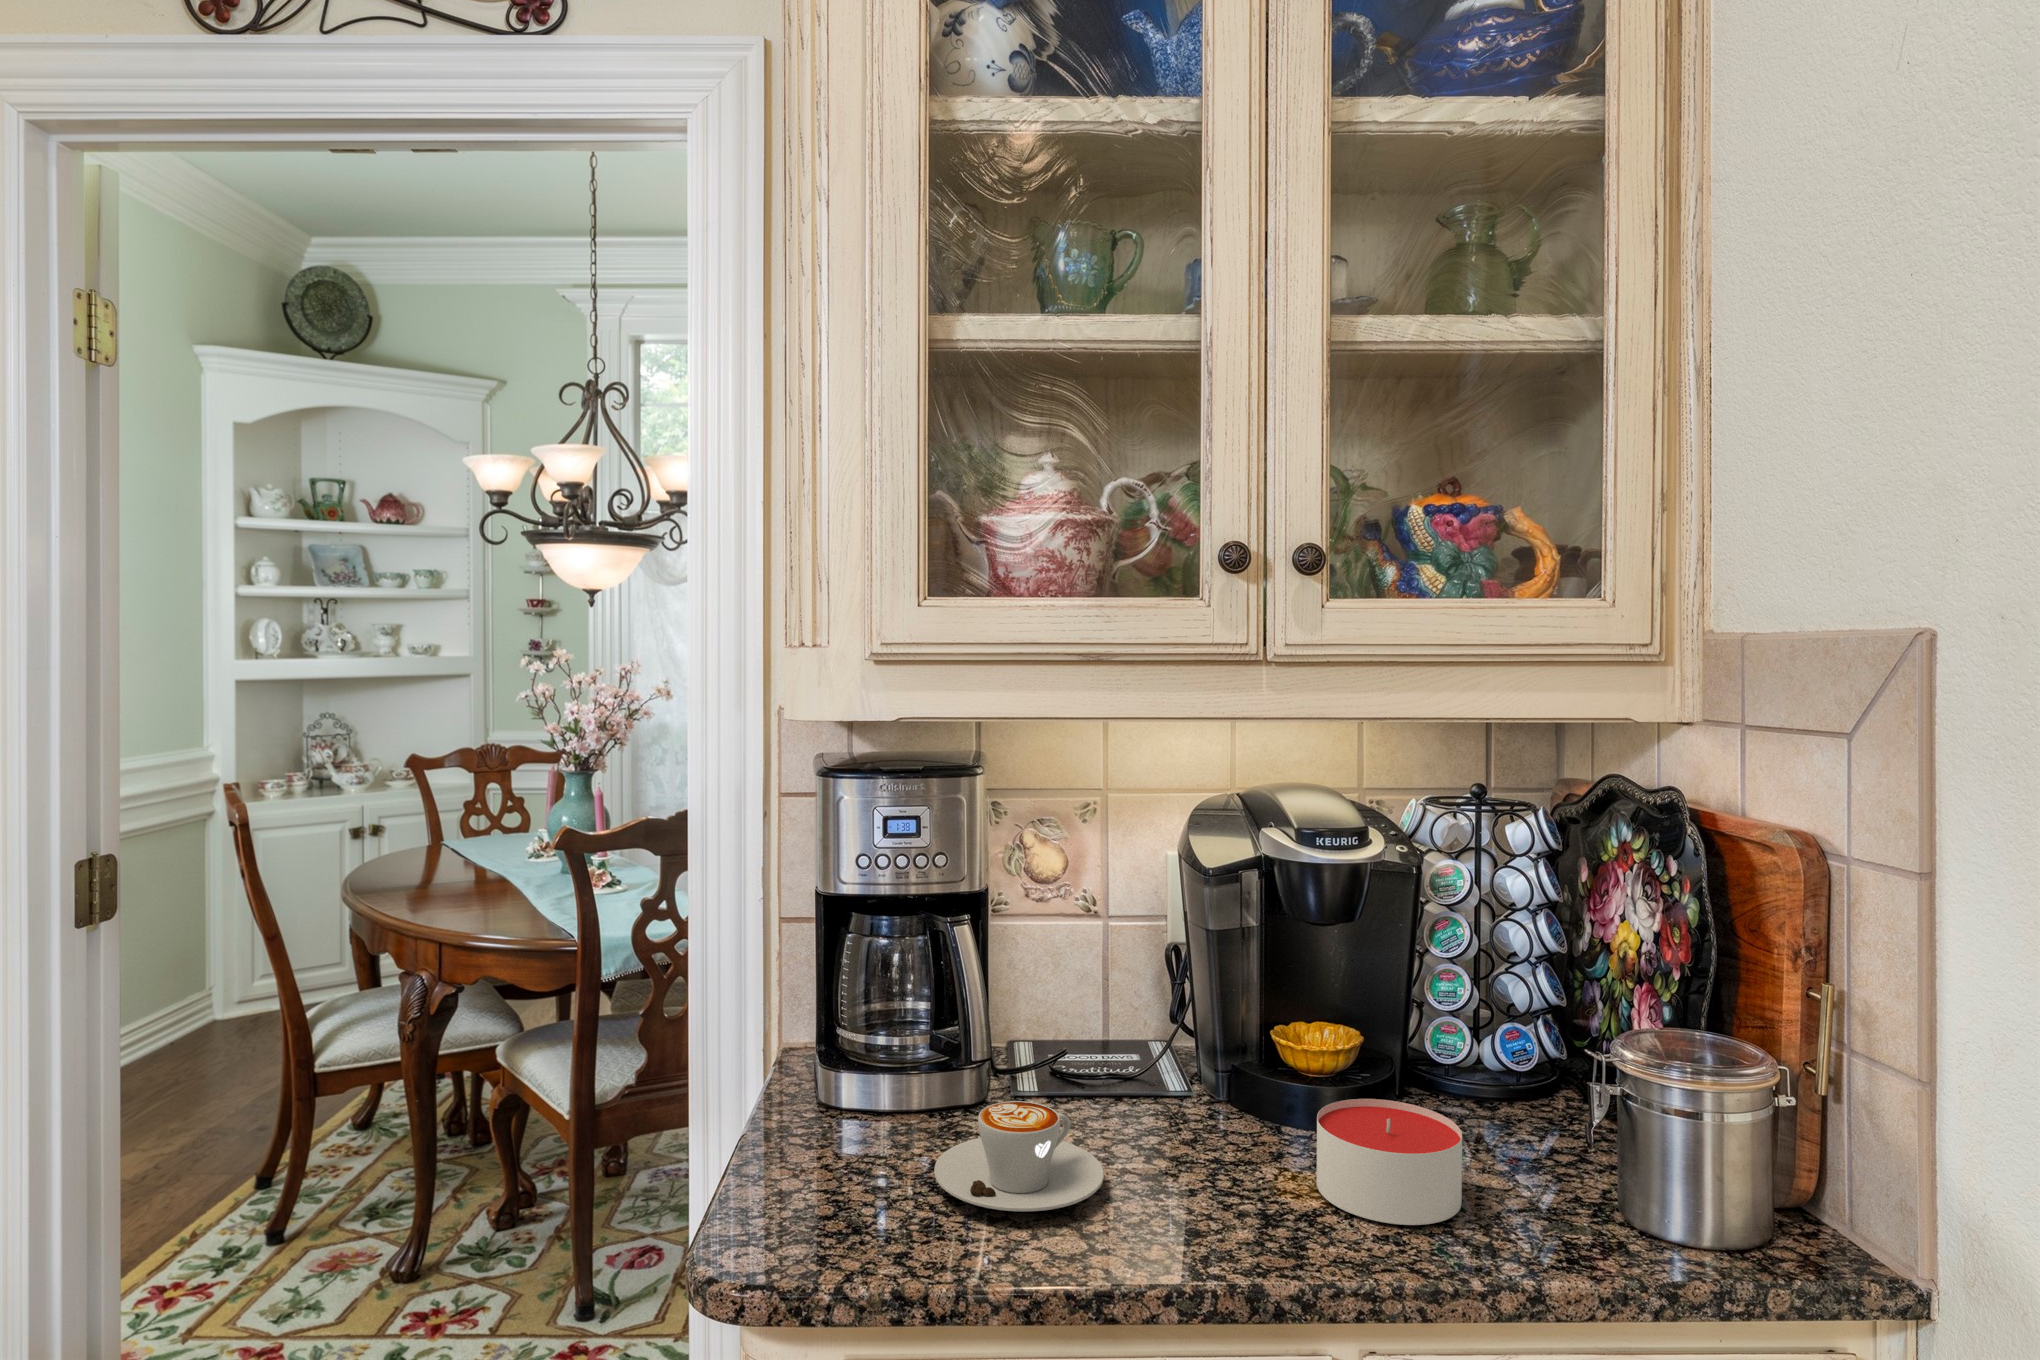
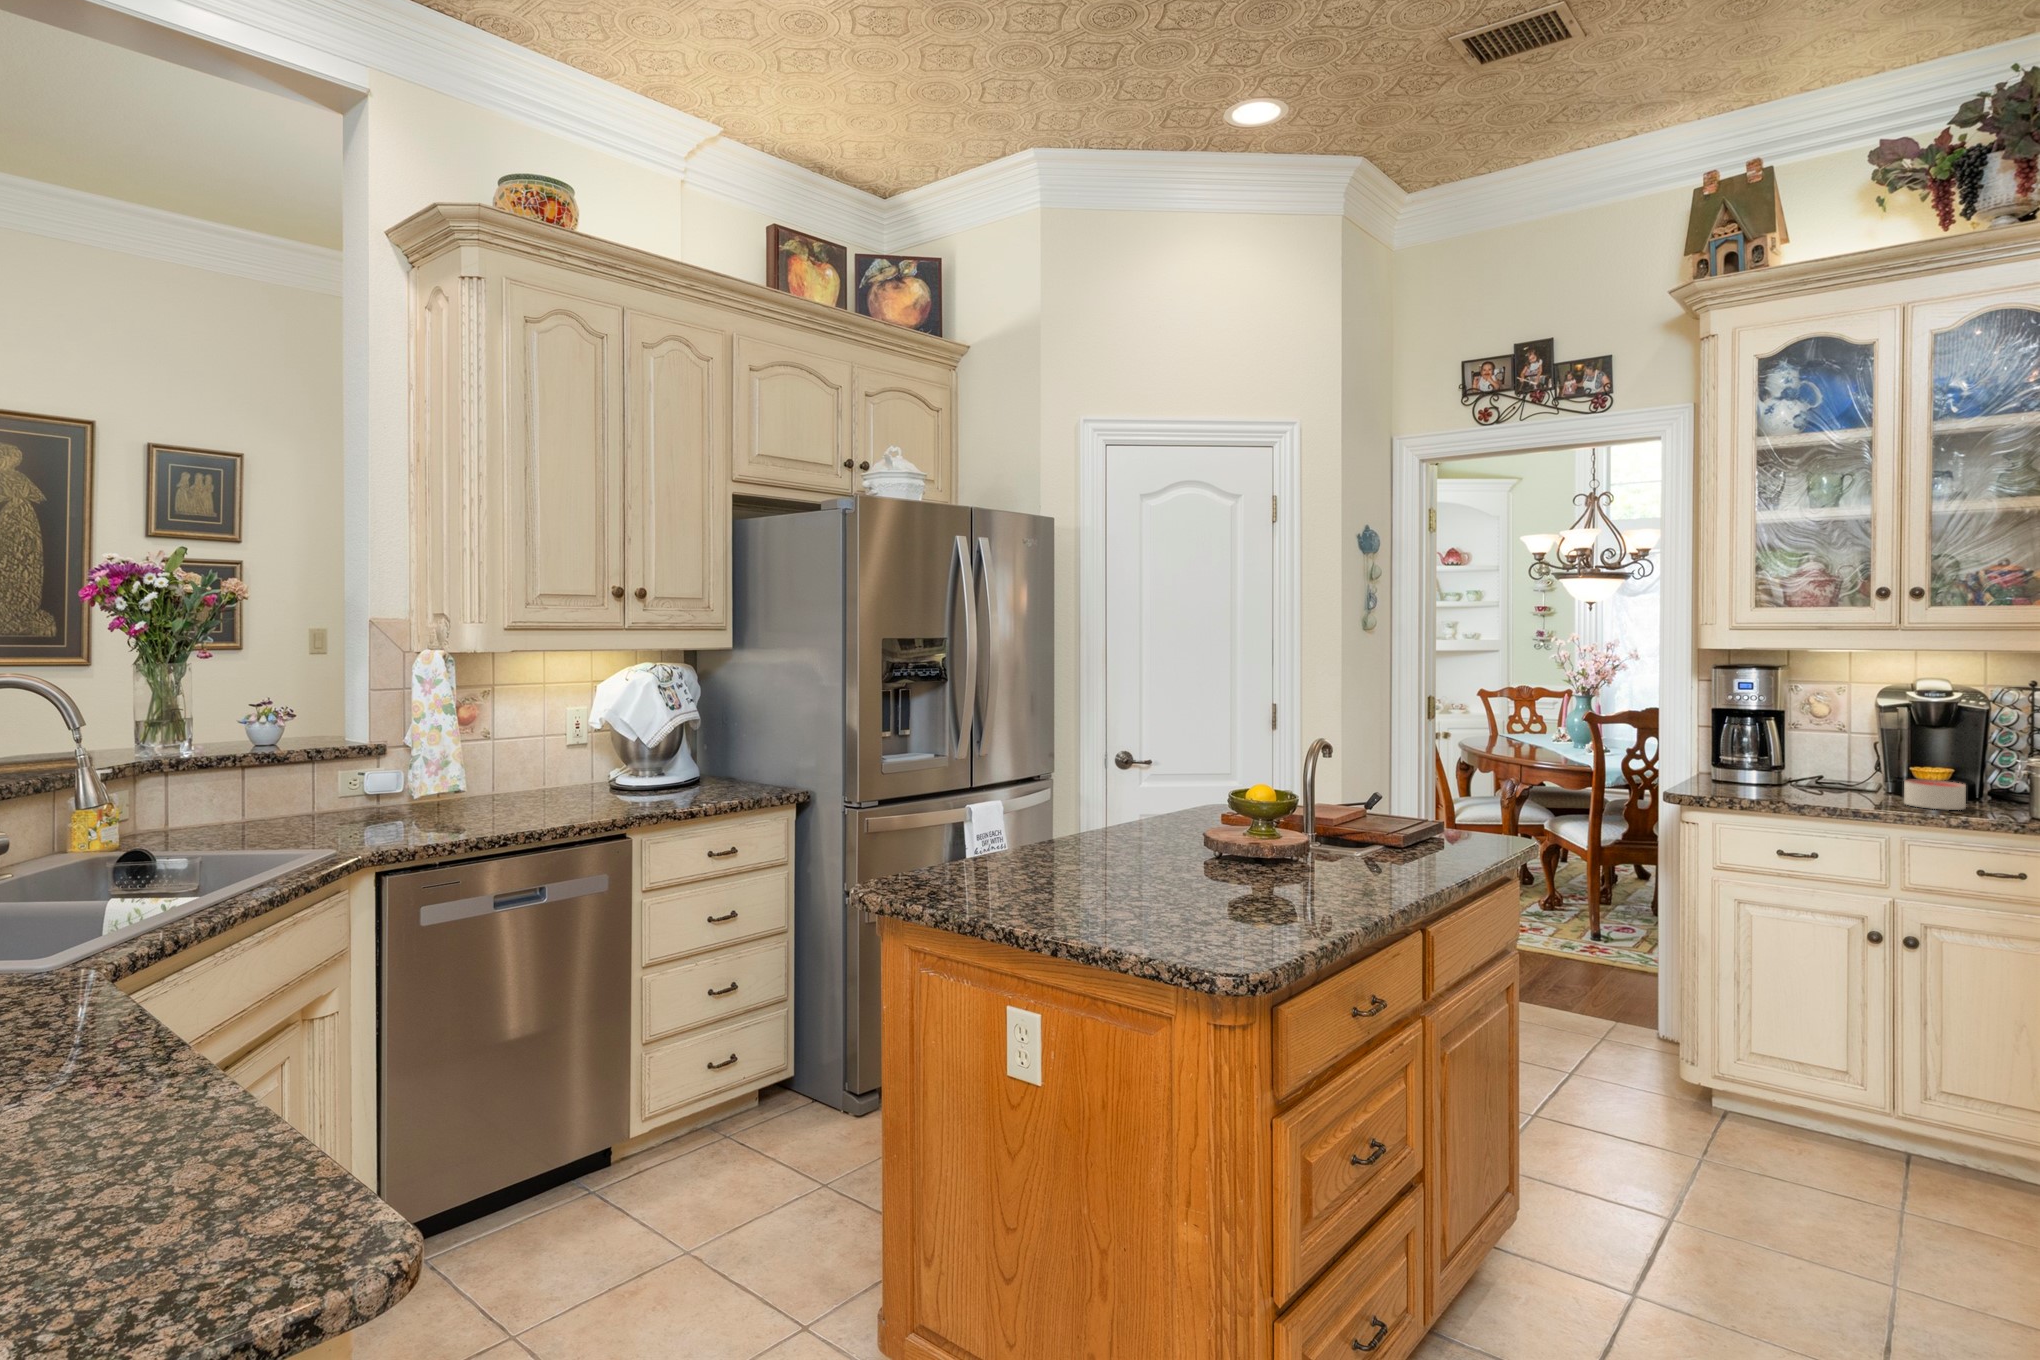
coffee cup: present [934,1101,1104,1211] -> none [1748,768,1815,794]

